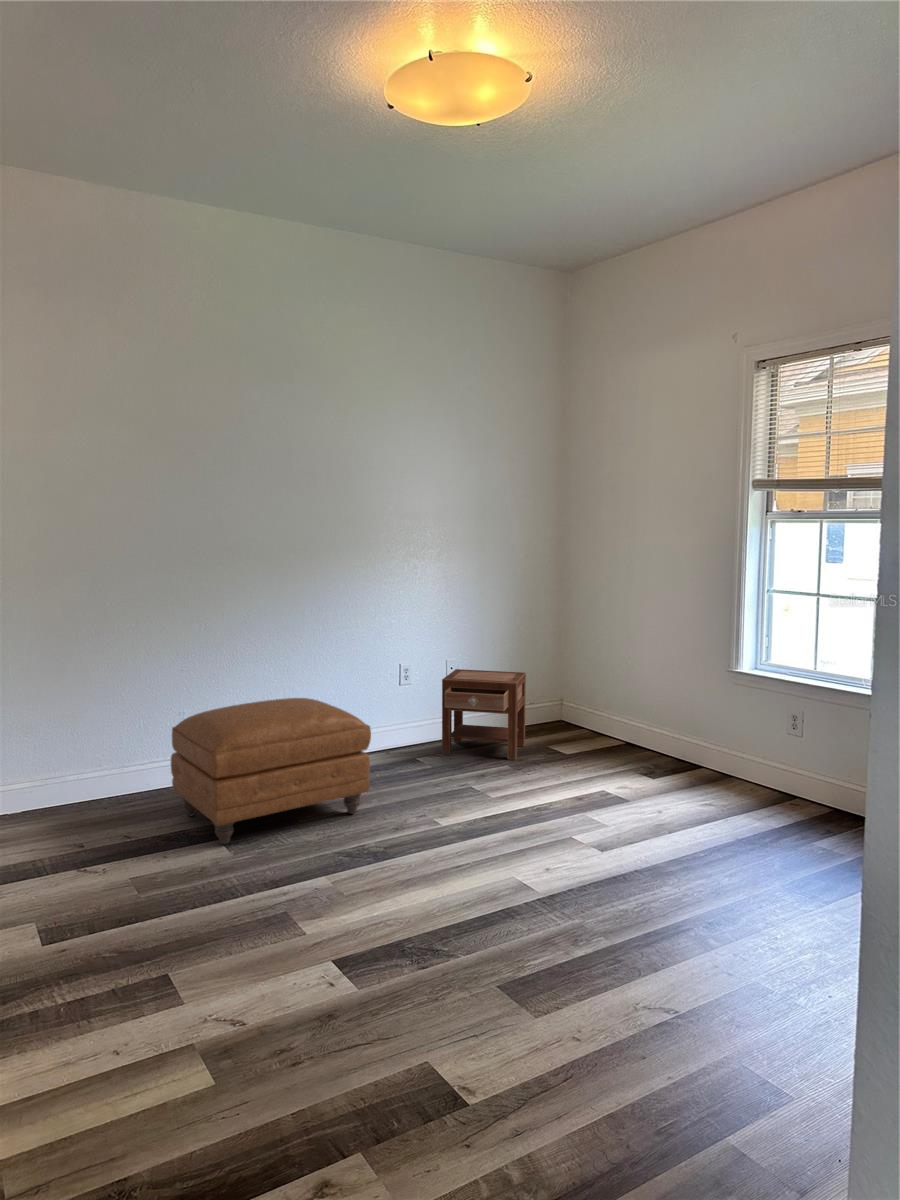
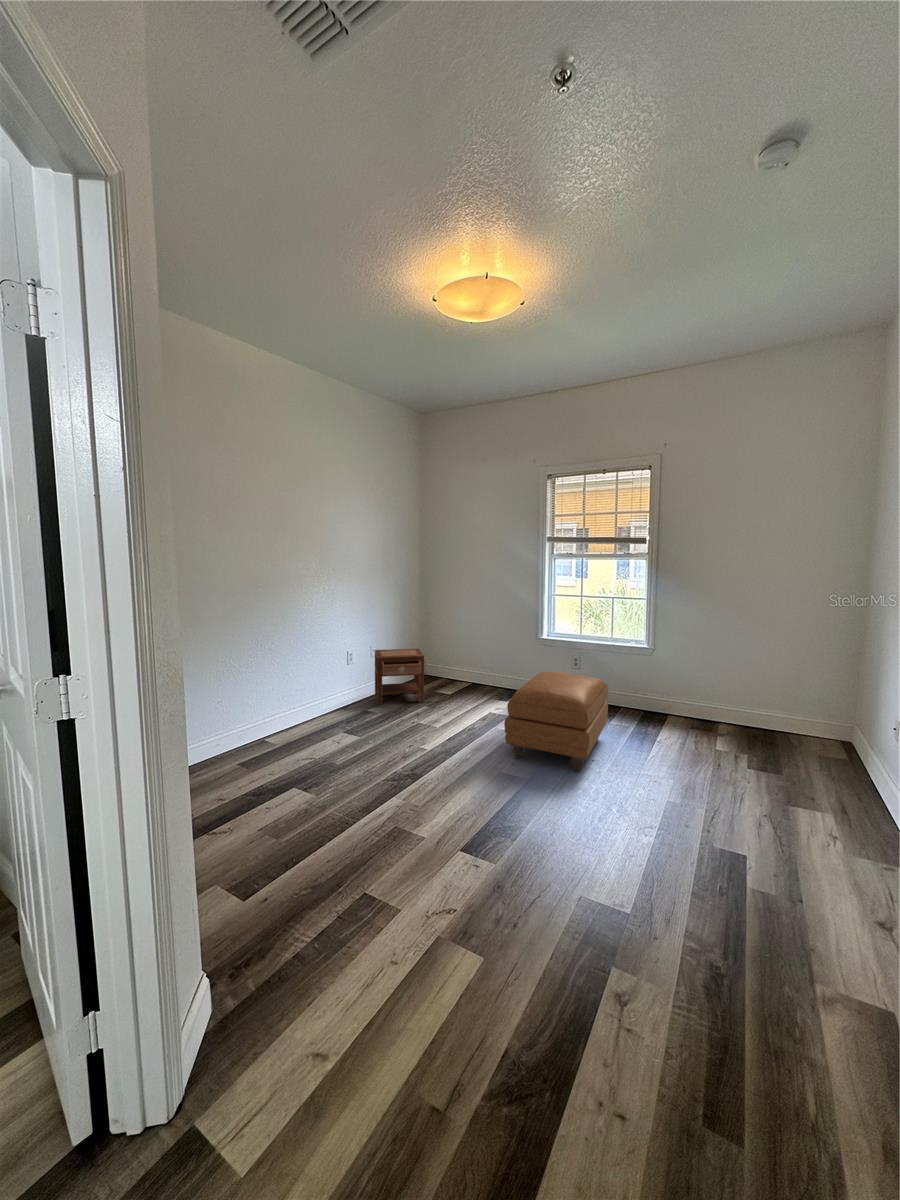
ottoman: present [171,698,371,844] -> present [504,672,608,771]

